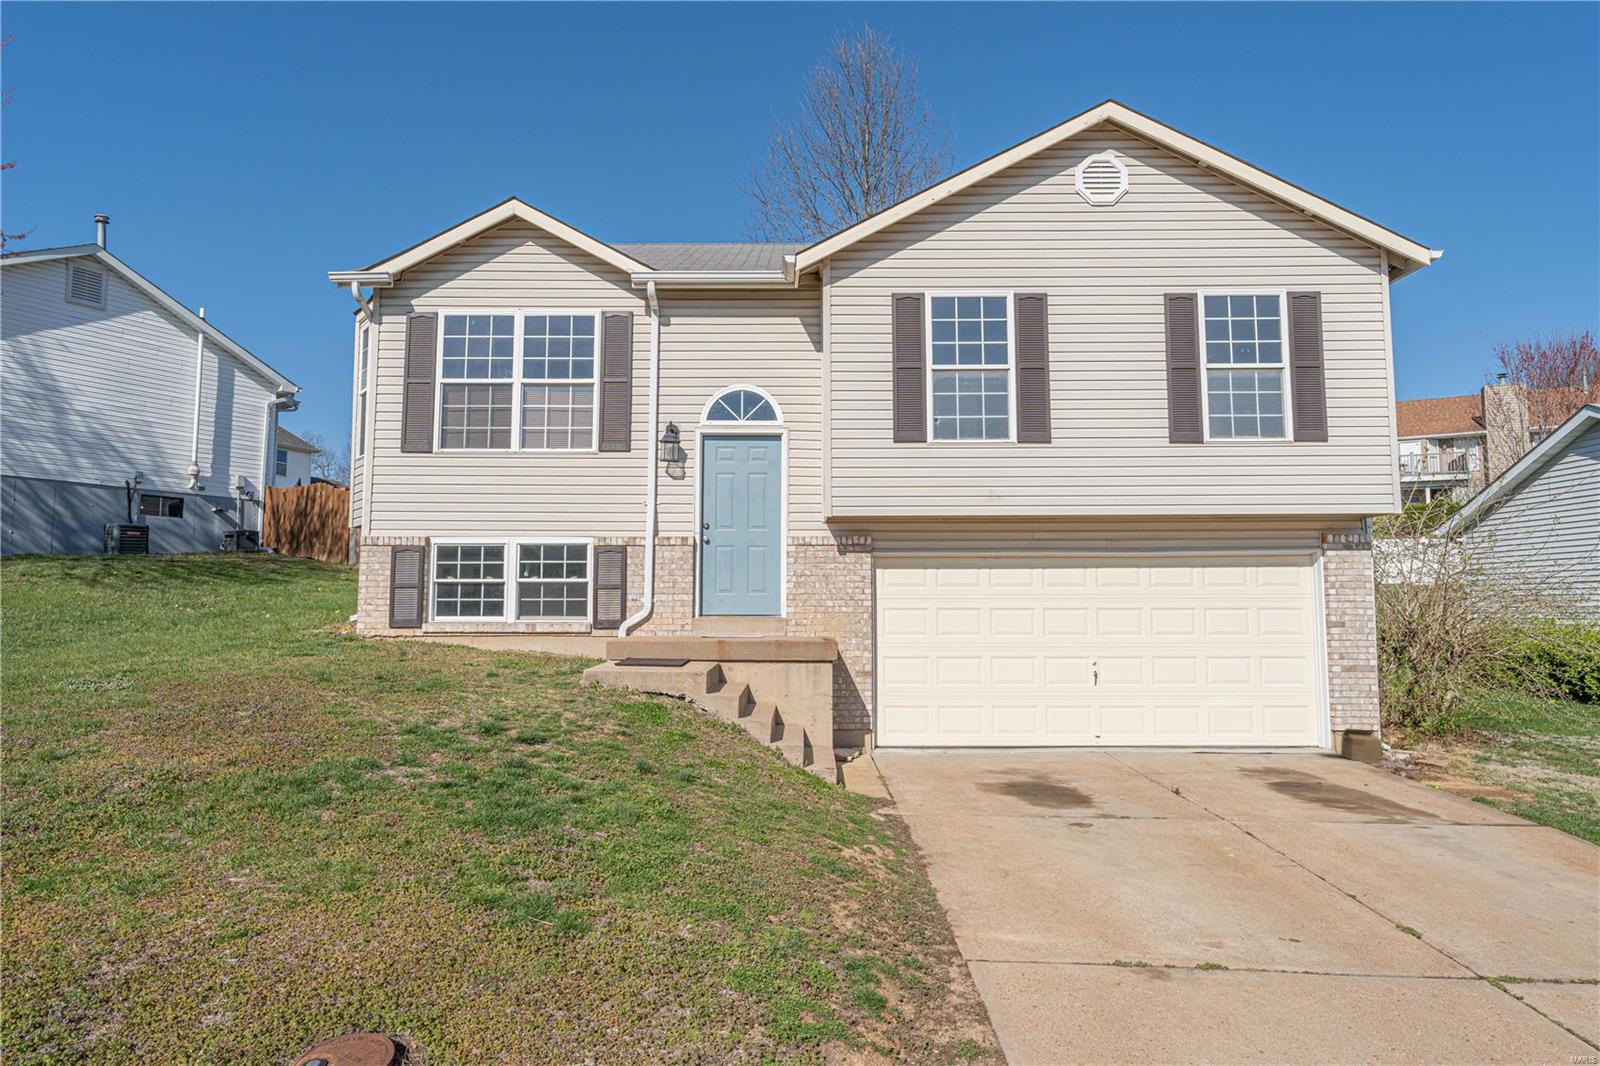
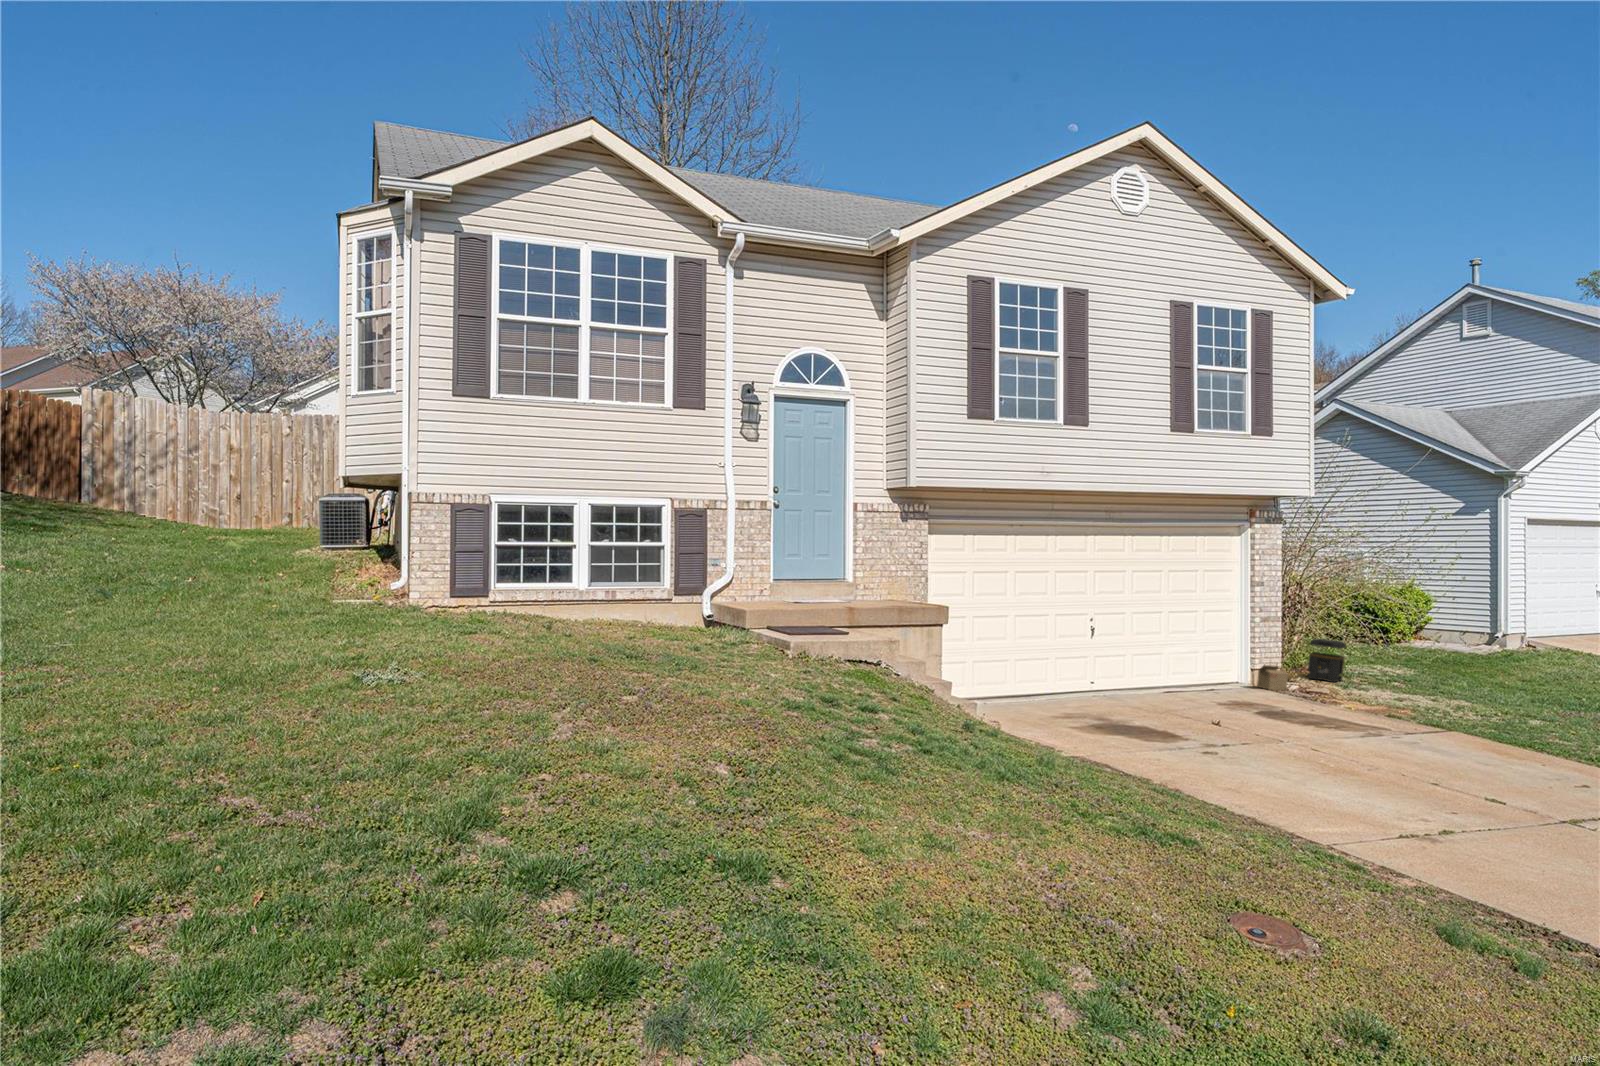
toolbox: none [1448,699,1506,757] -> present [1308,639,1346,682]

